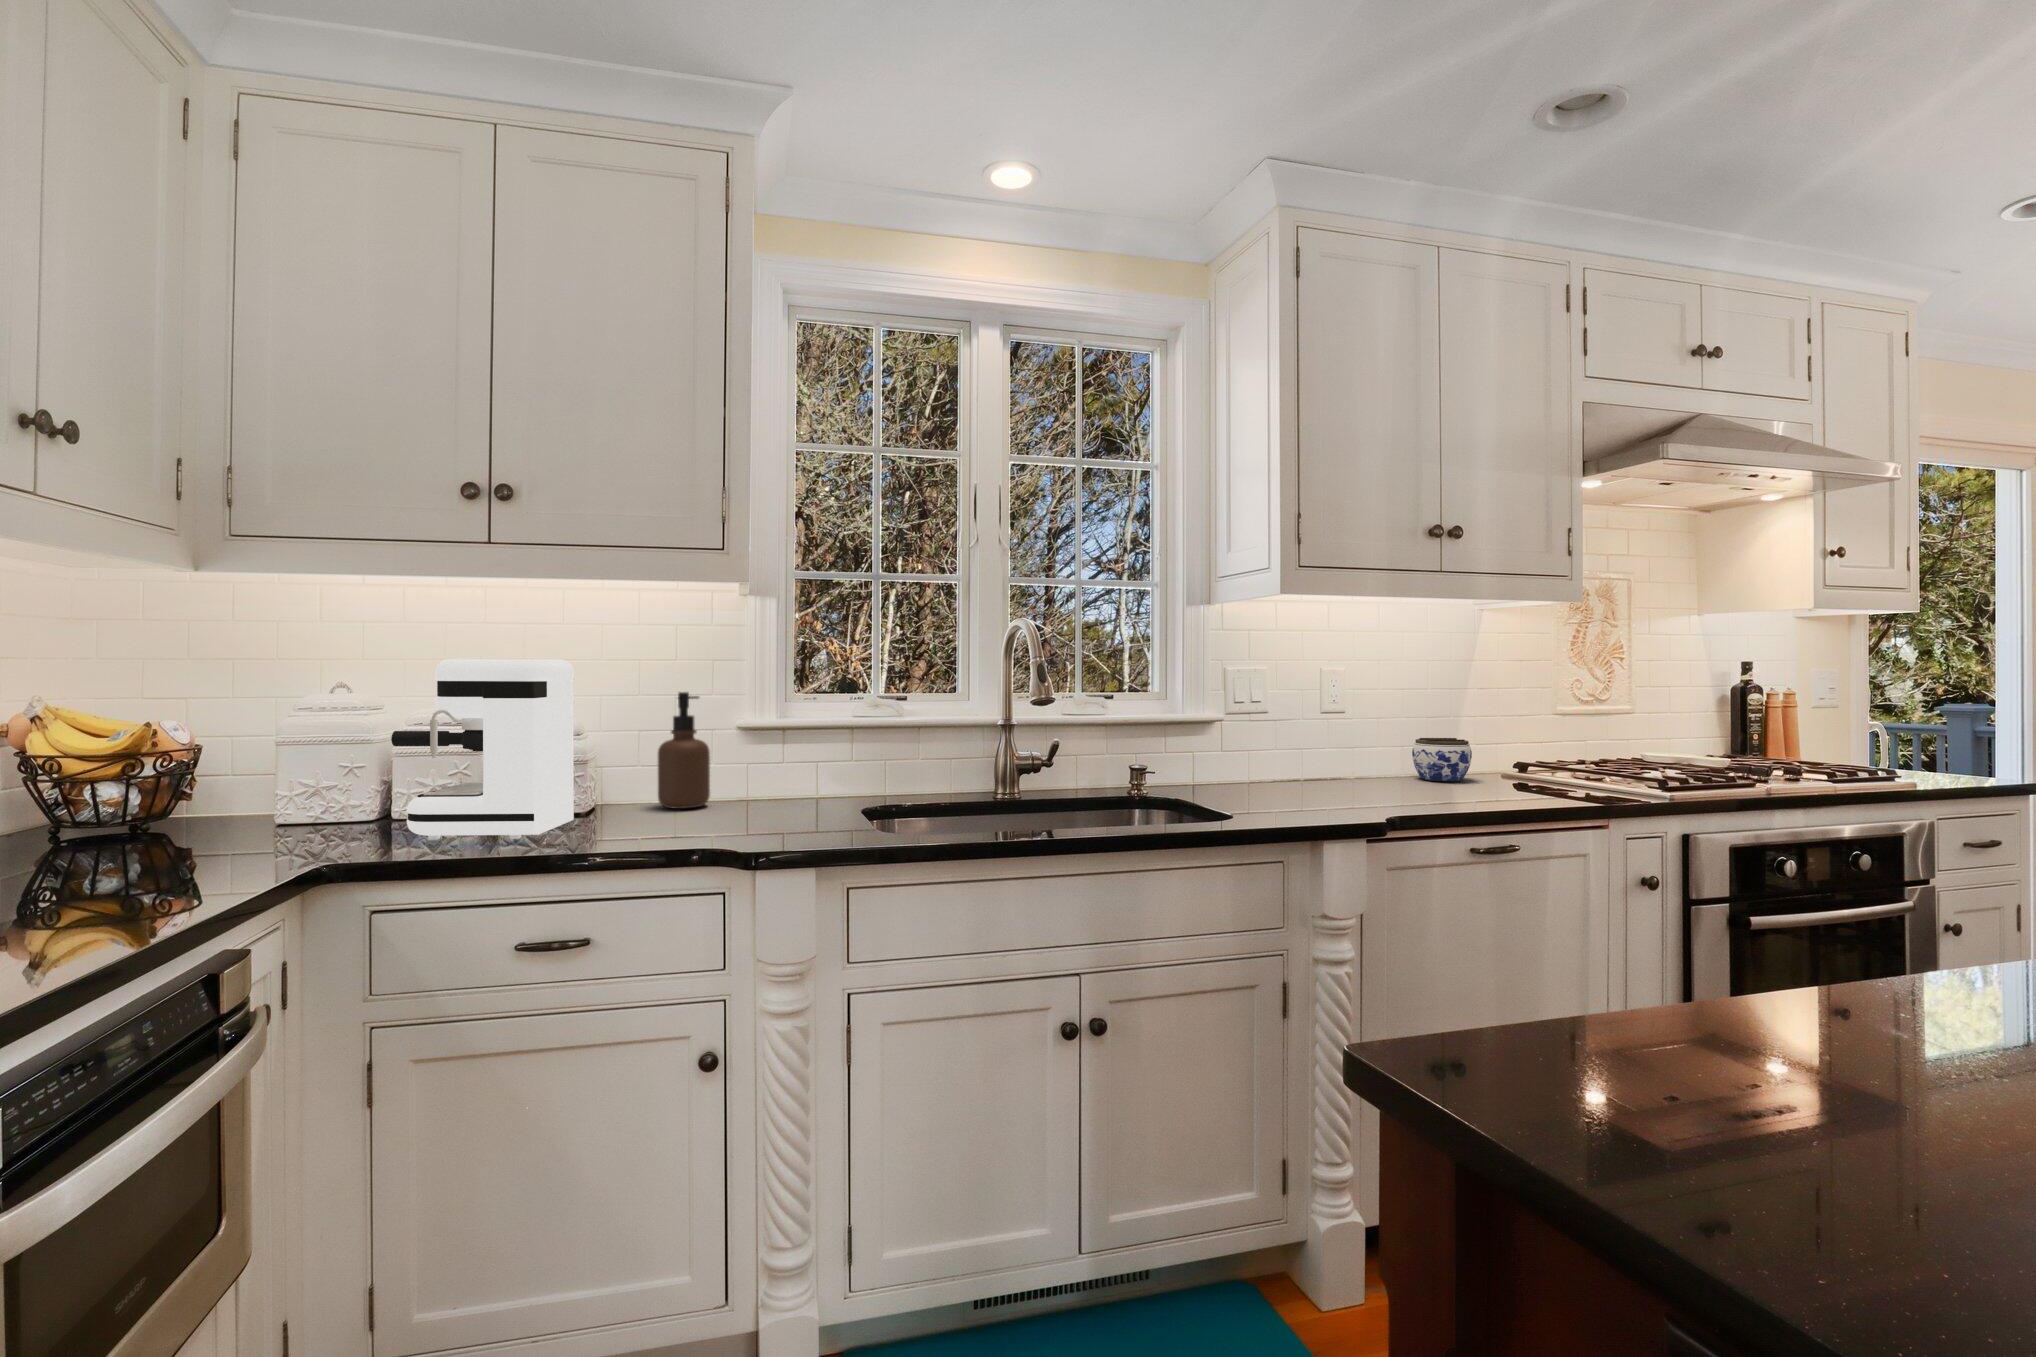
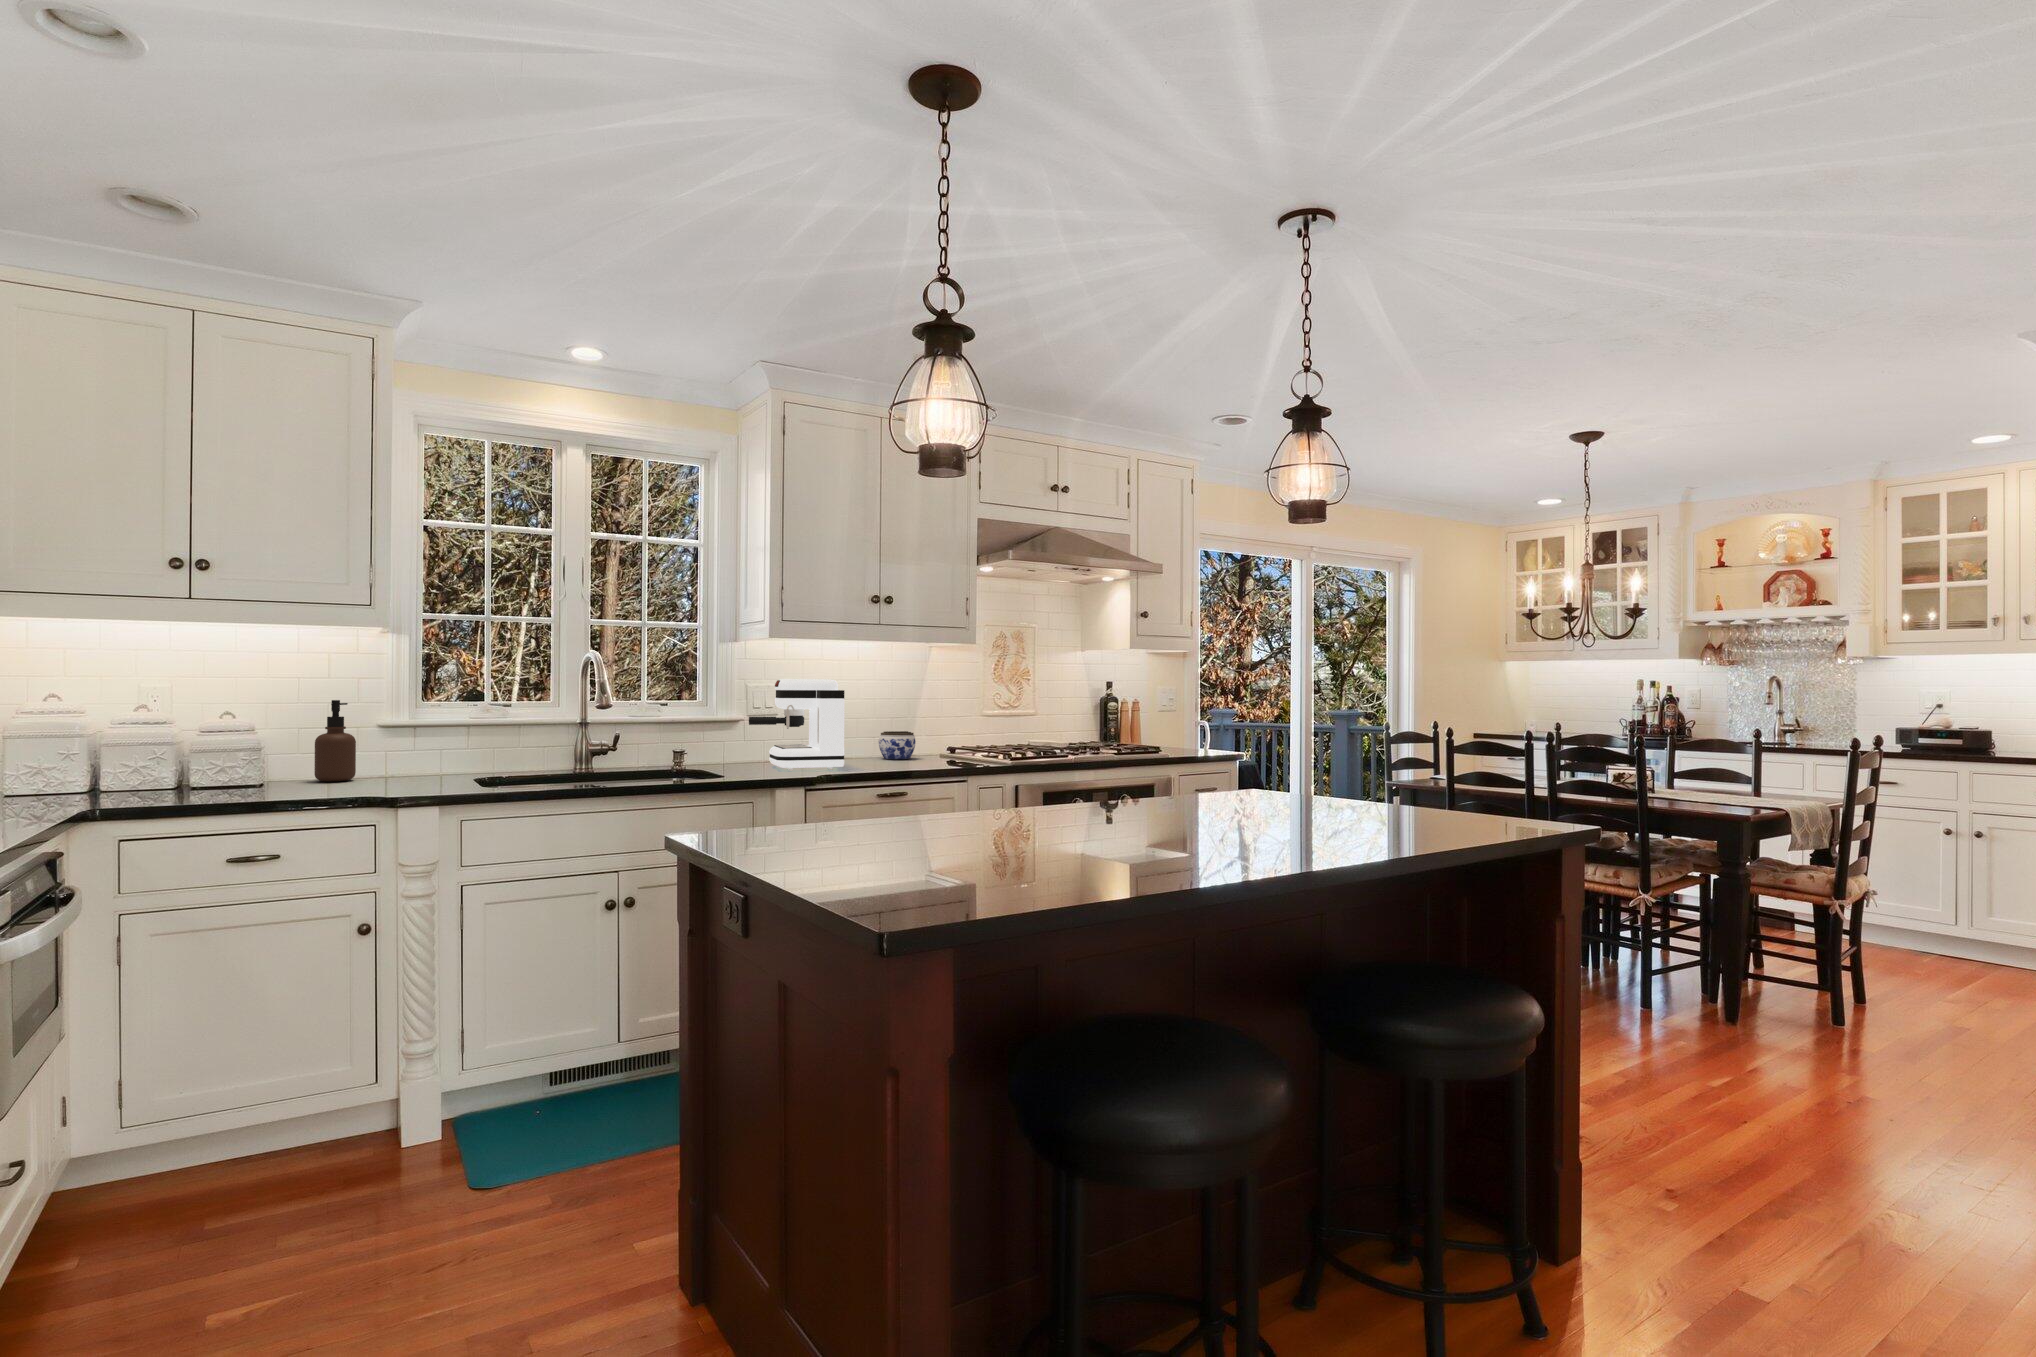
coffee maker: present [391,659,574,840] -> present [749,679,845,770]

